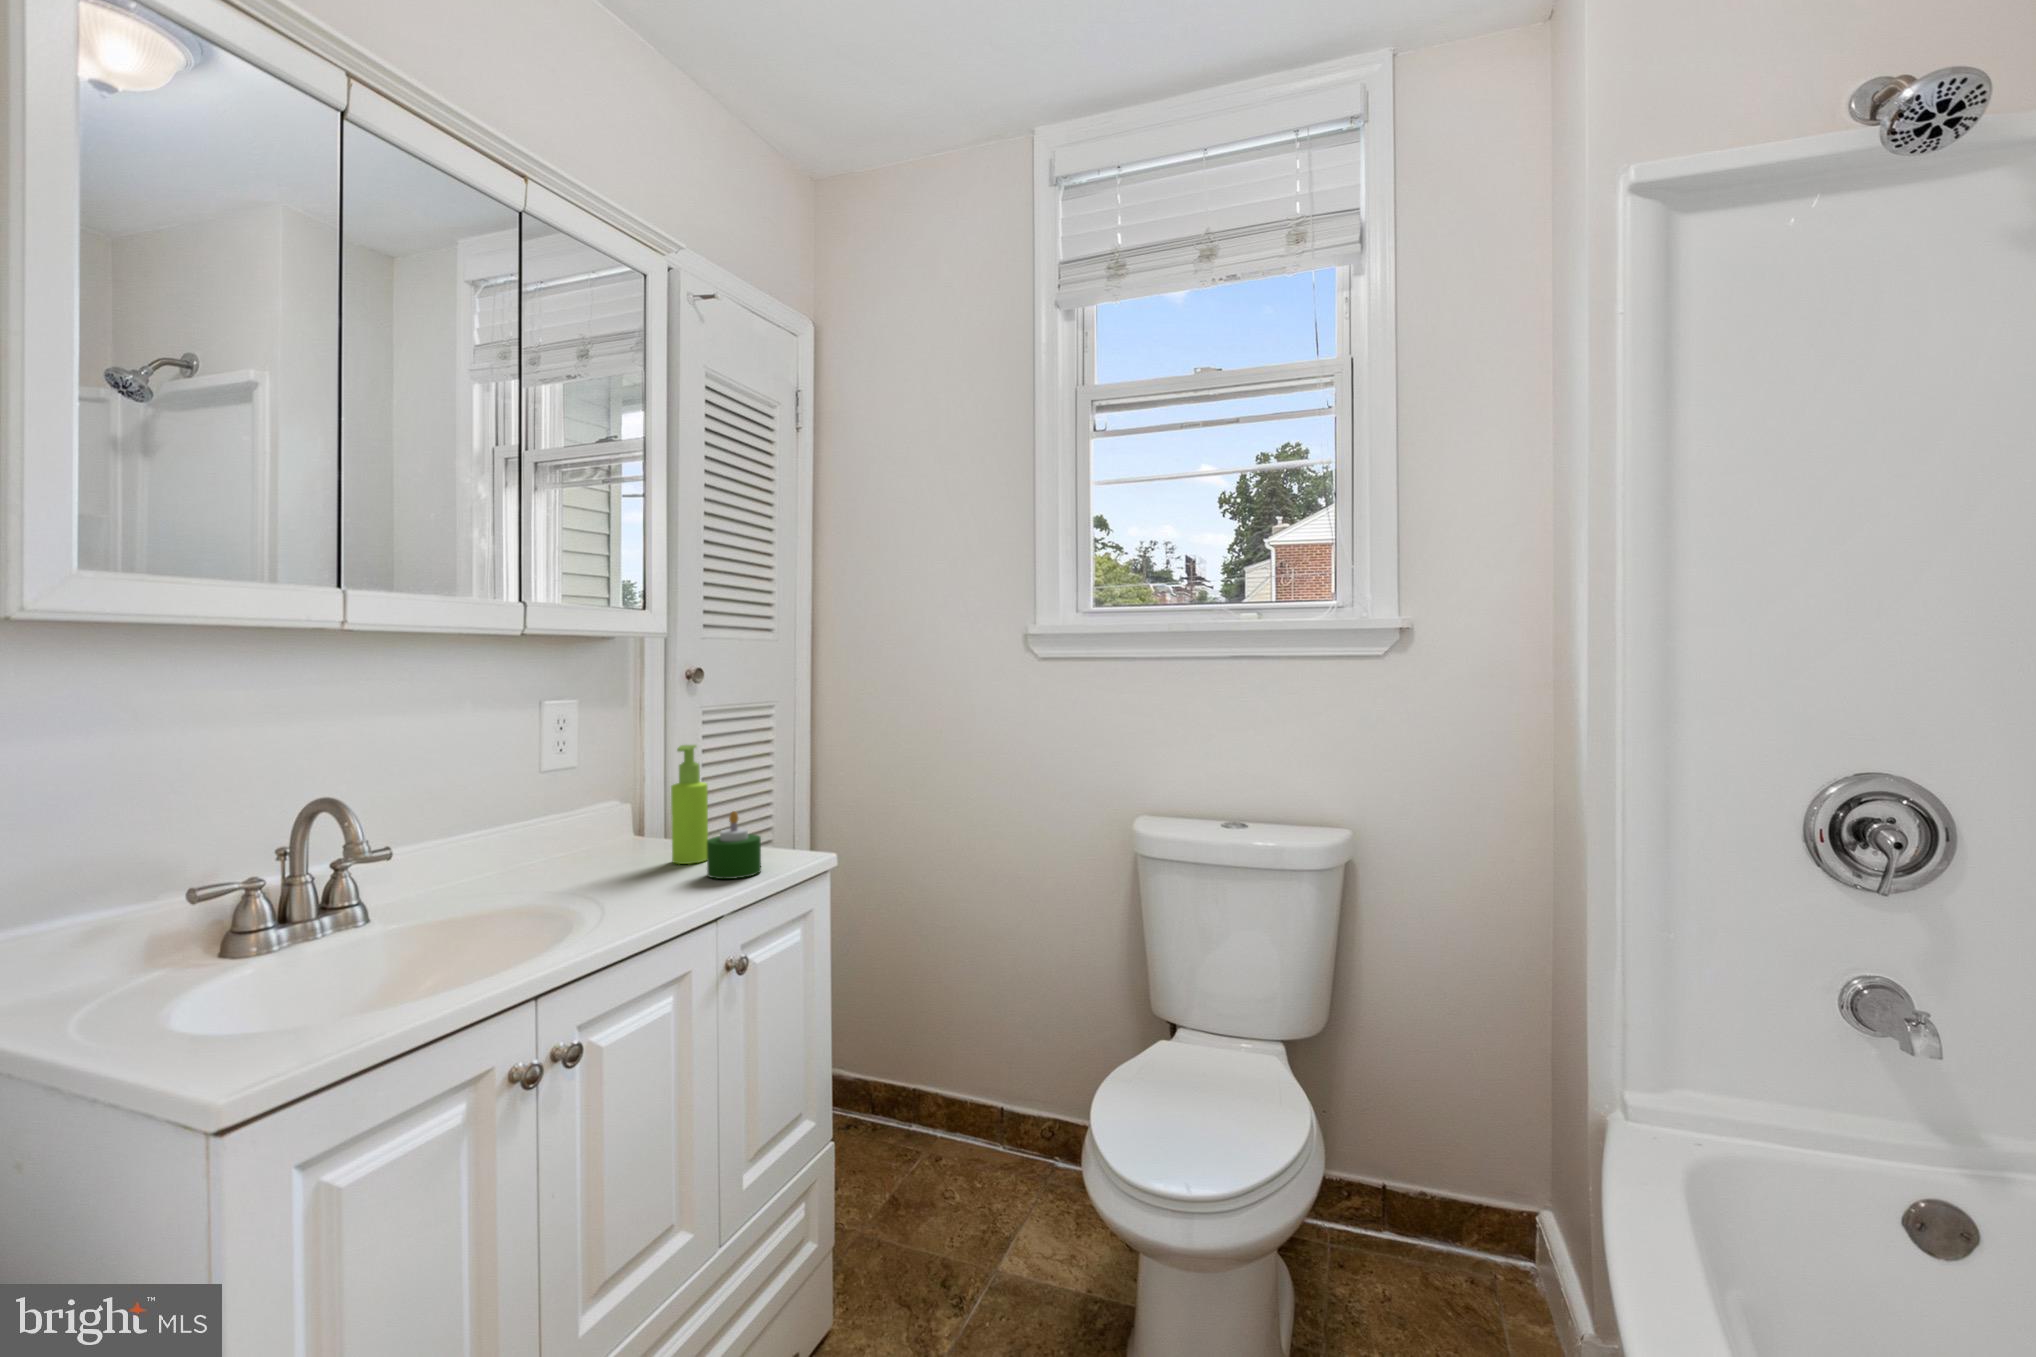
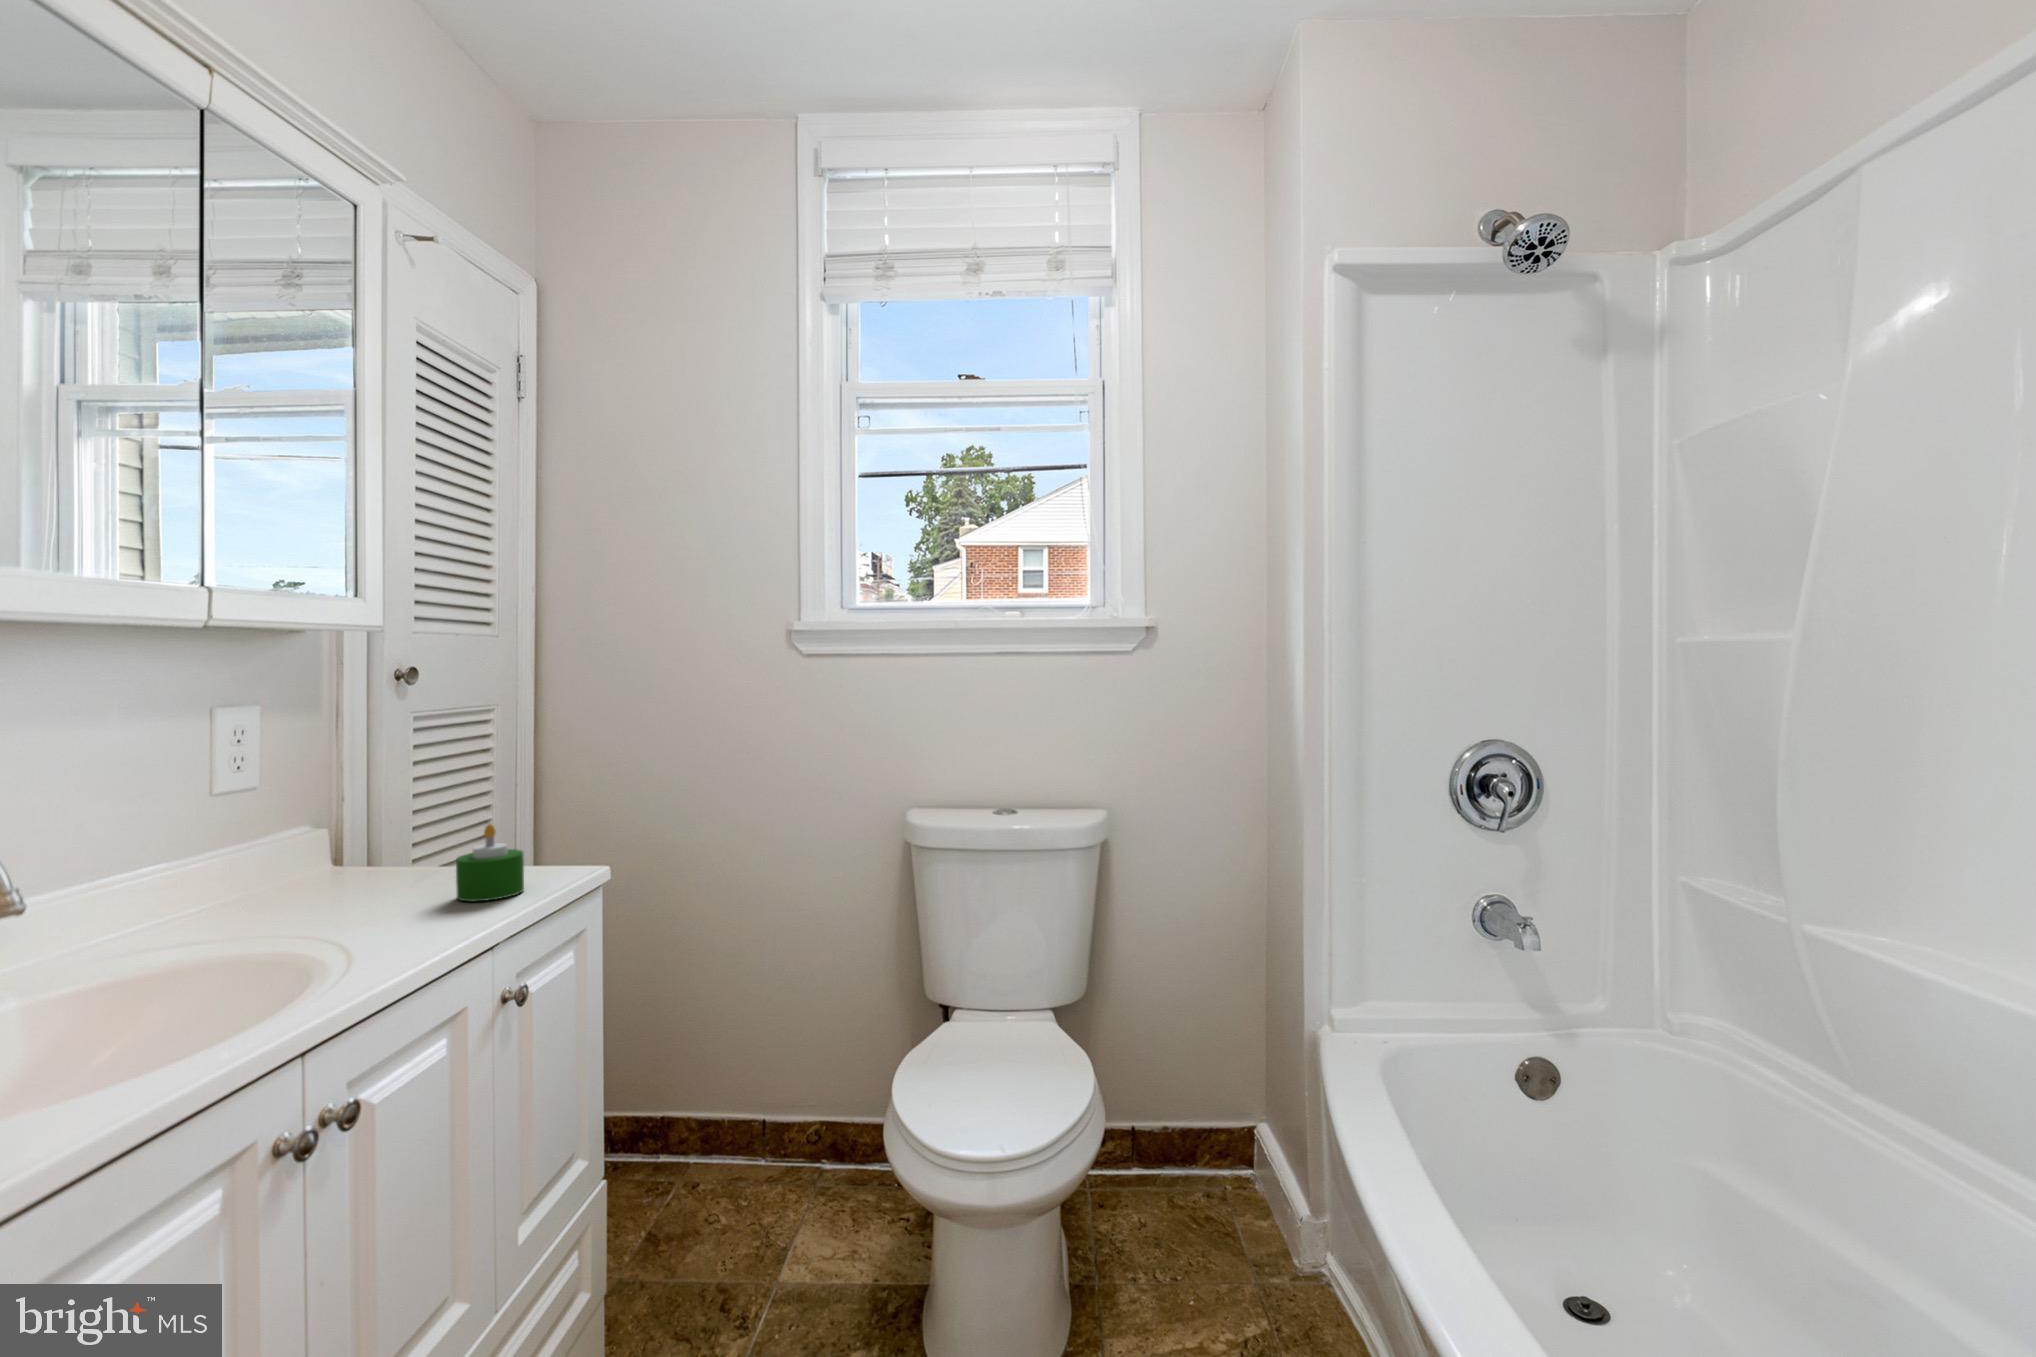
soap dispenser: present [671,745,708,864] -> none [398,751,447,890]

